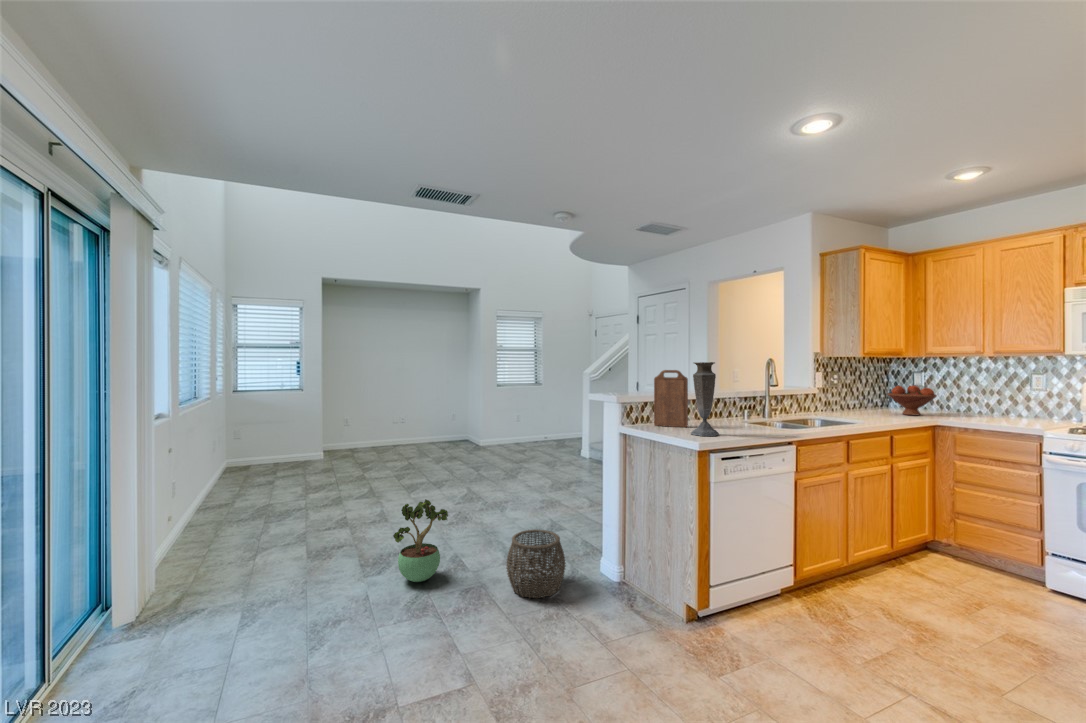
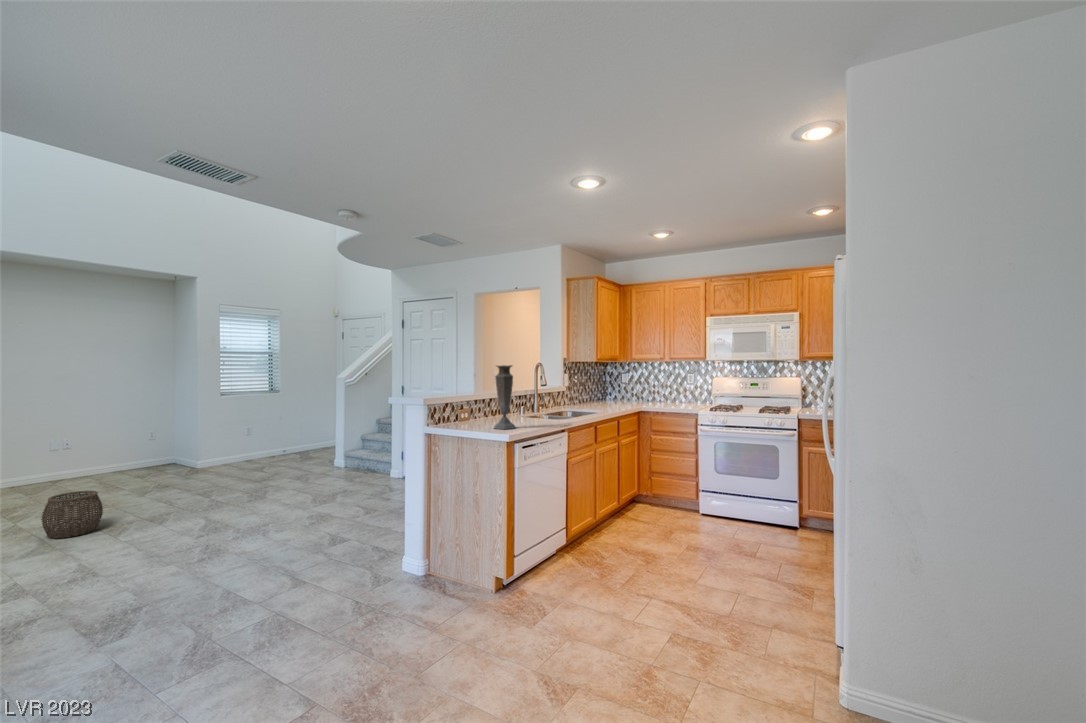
cutting board: present [654,370,688,427] -> none [454,372,485,424]
fruit bowl: present [888,385,937,416] -> none [610,383,639,405]
potted plant: present [393,499,448,582] -> none [149,530,228,634]
woven basket: present [506,529,566,598] -> present [41,491,103,539]

